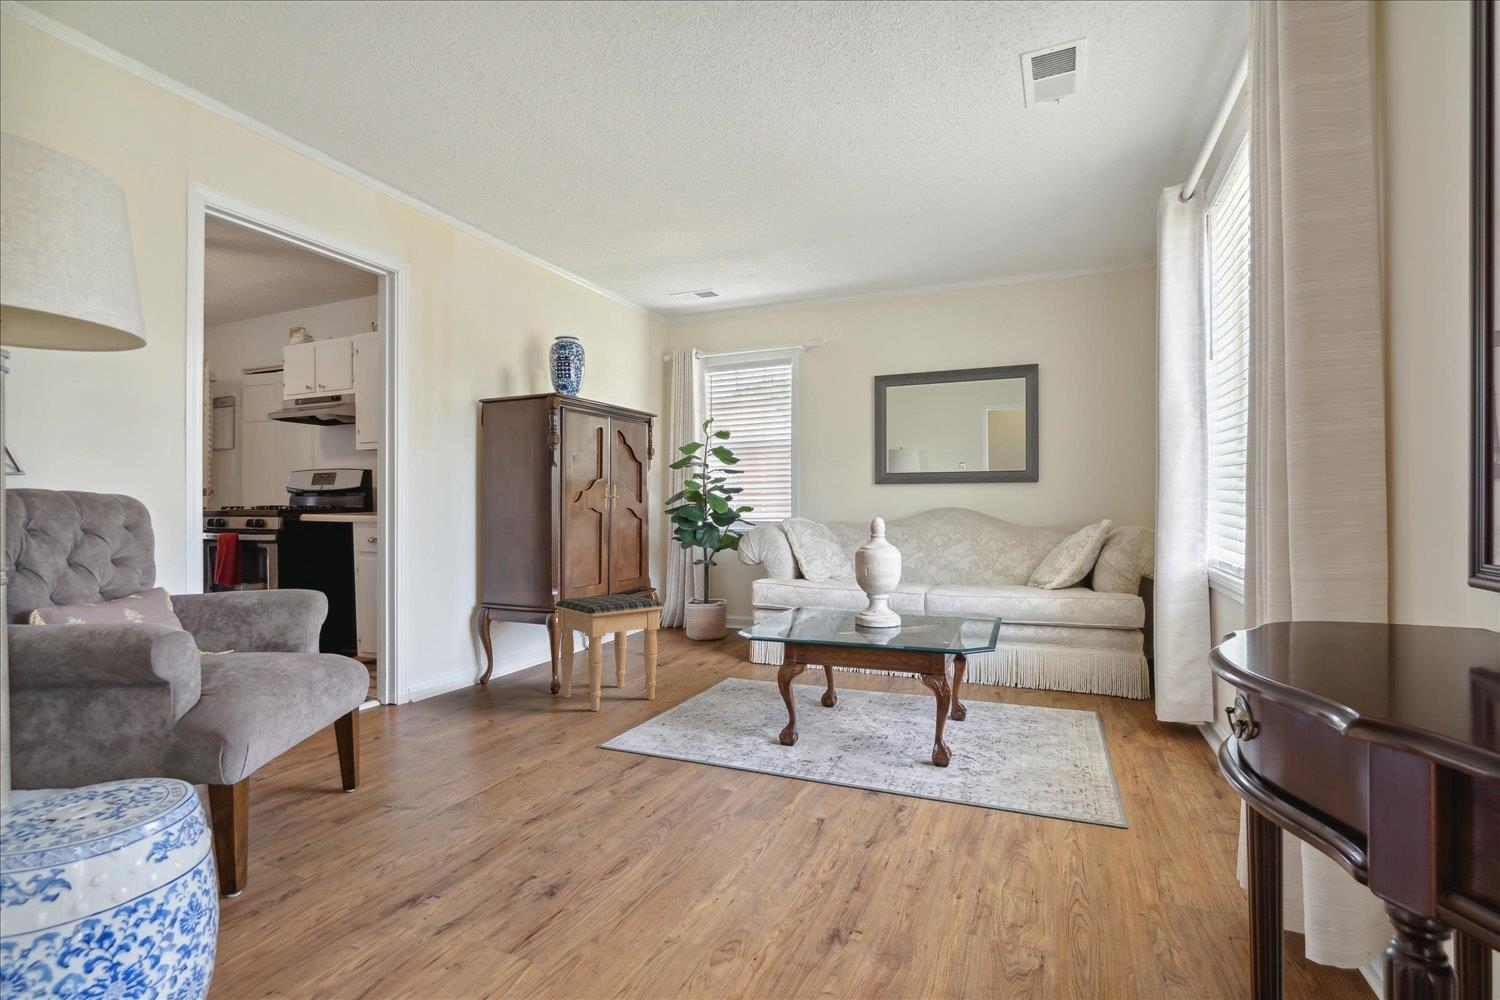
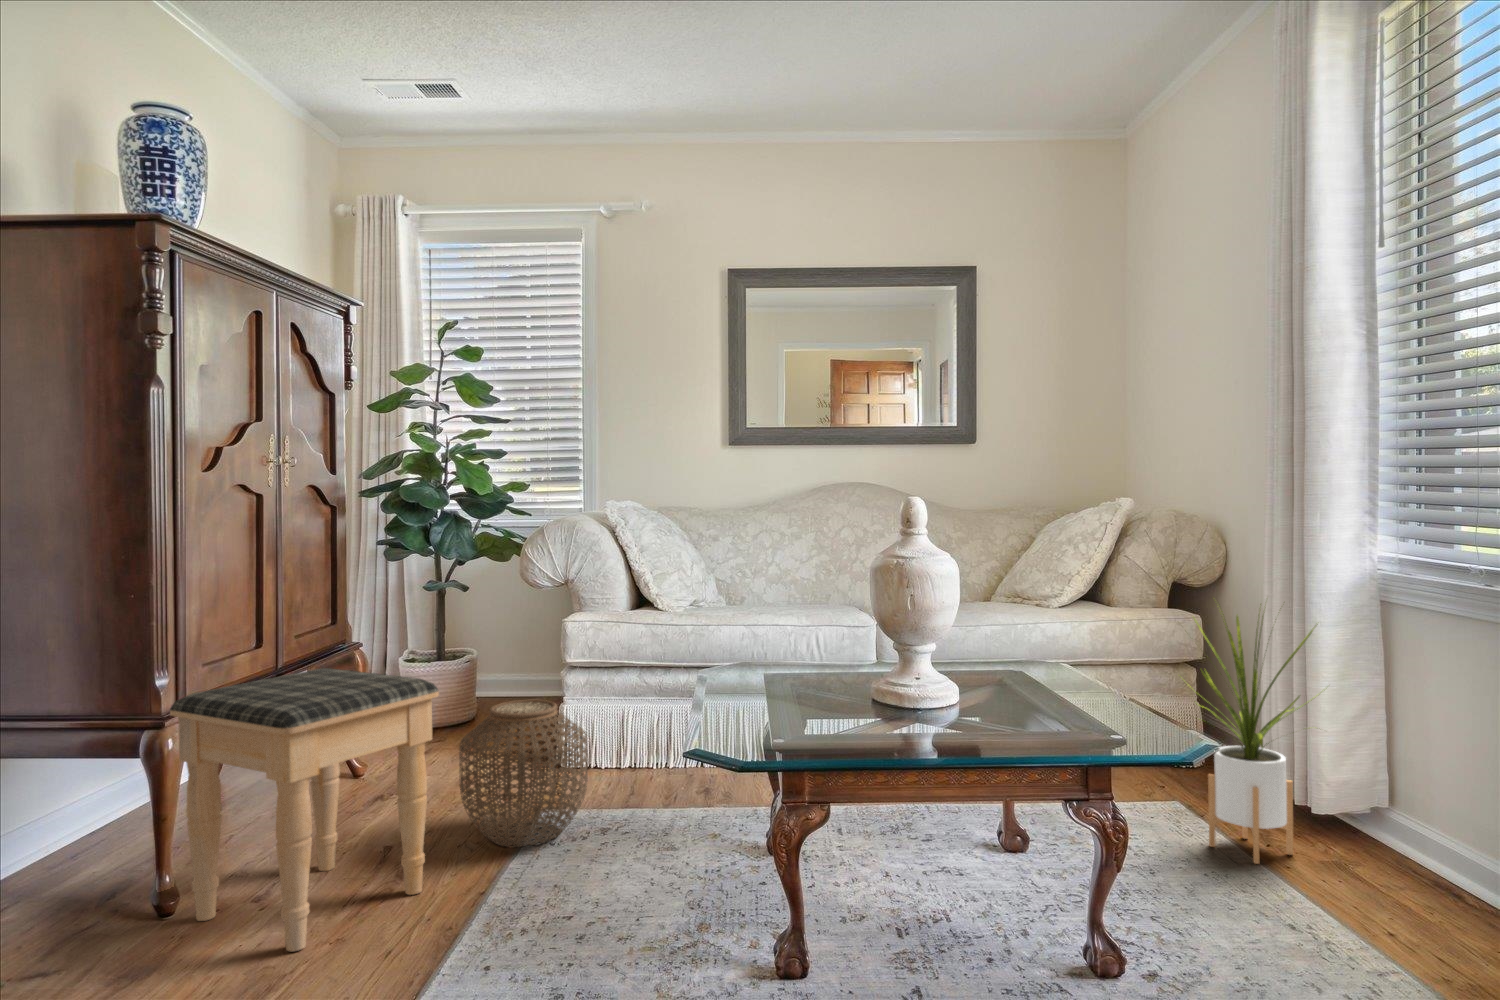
house plant: none [1060,581,1151,742] -> present [1194,604,1315,864]
woven basket: none [681,618,744,689] -> present [459,700,588,847]

